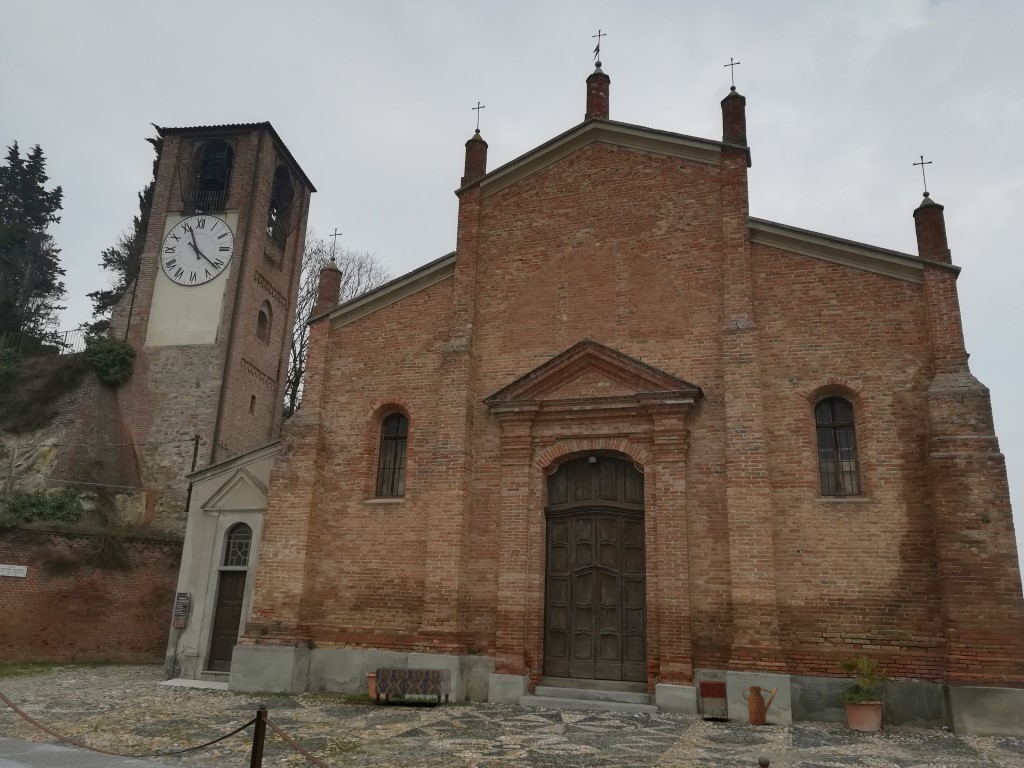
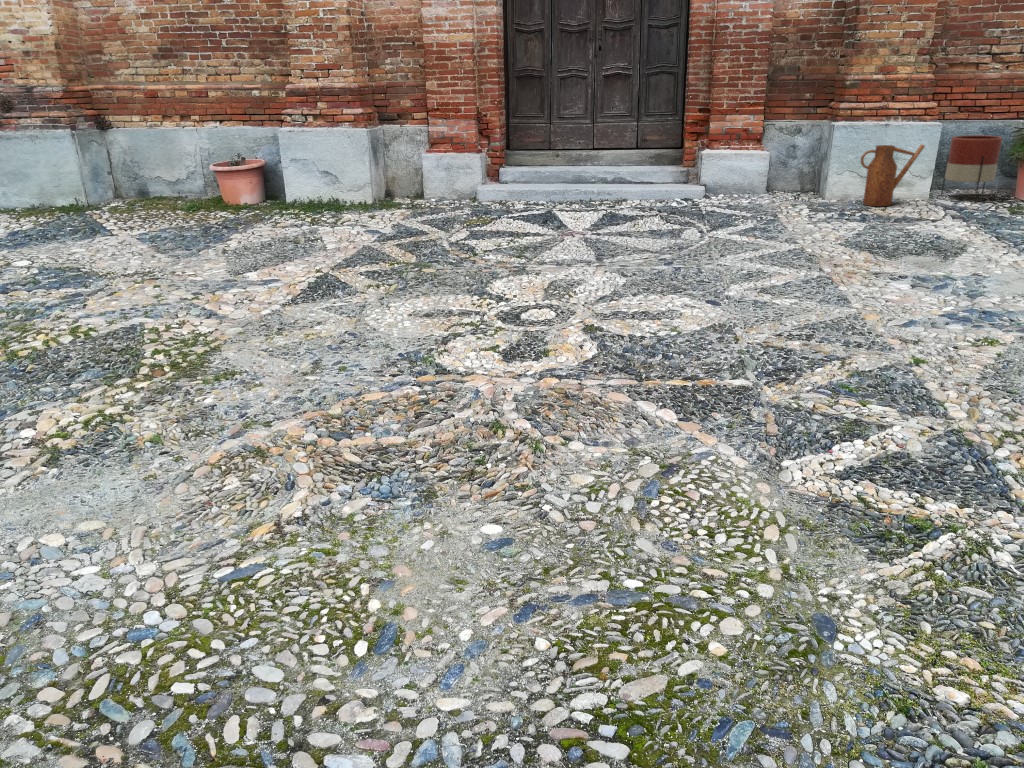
bench: present [375,667,451,707] -> none [225,150,361,218]
planter: present [699,681,728,719] -> present [941,135,1003,201]

